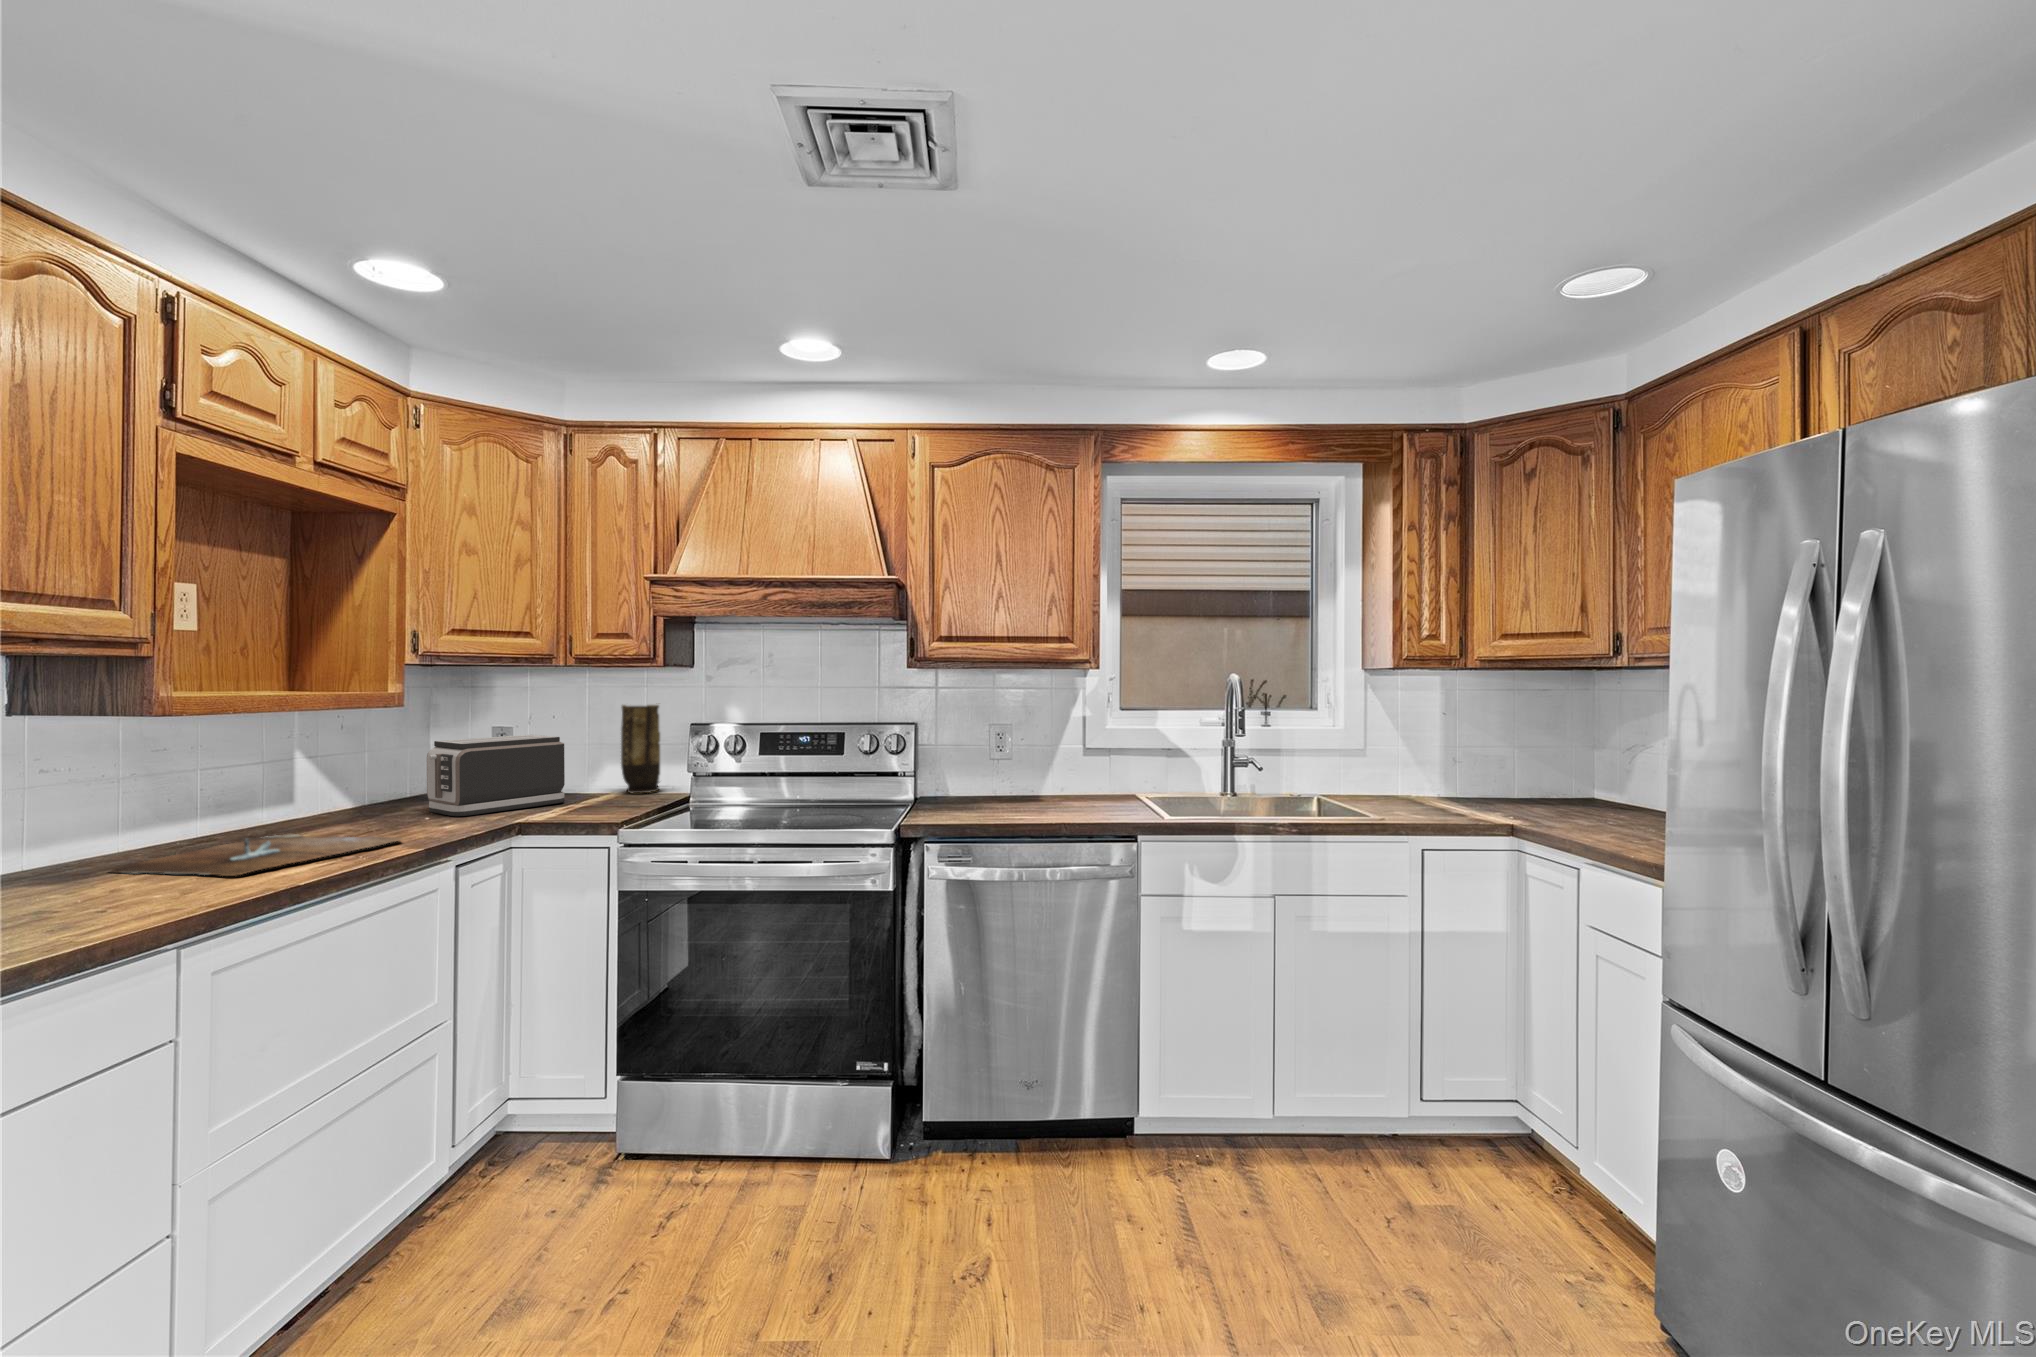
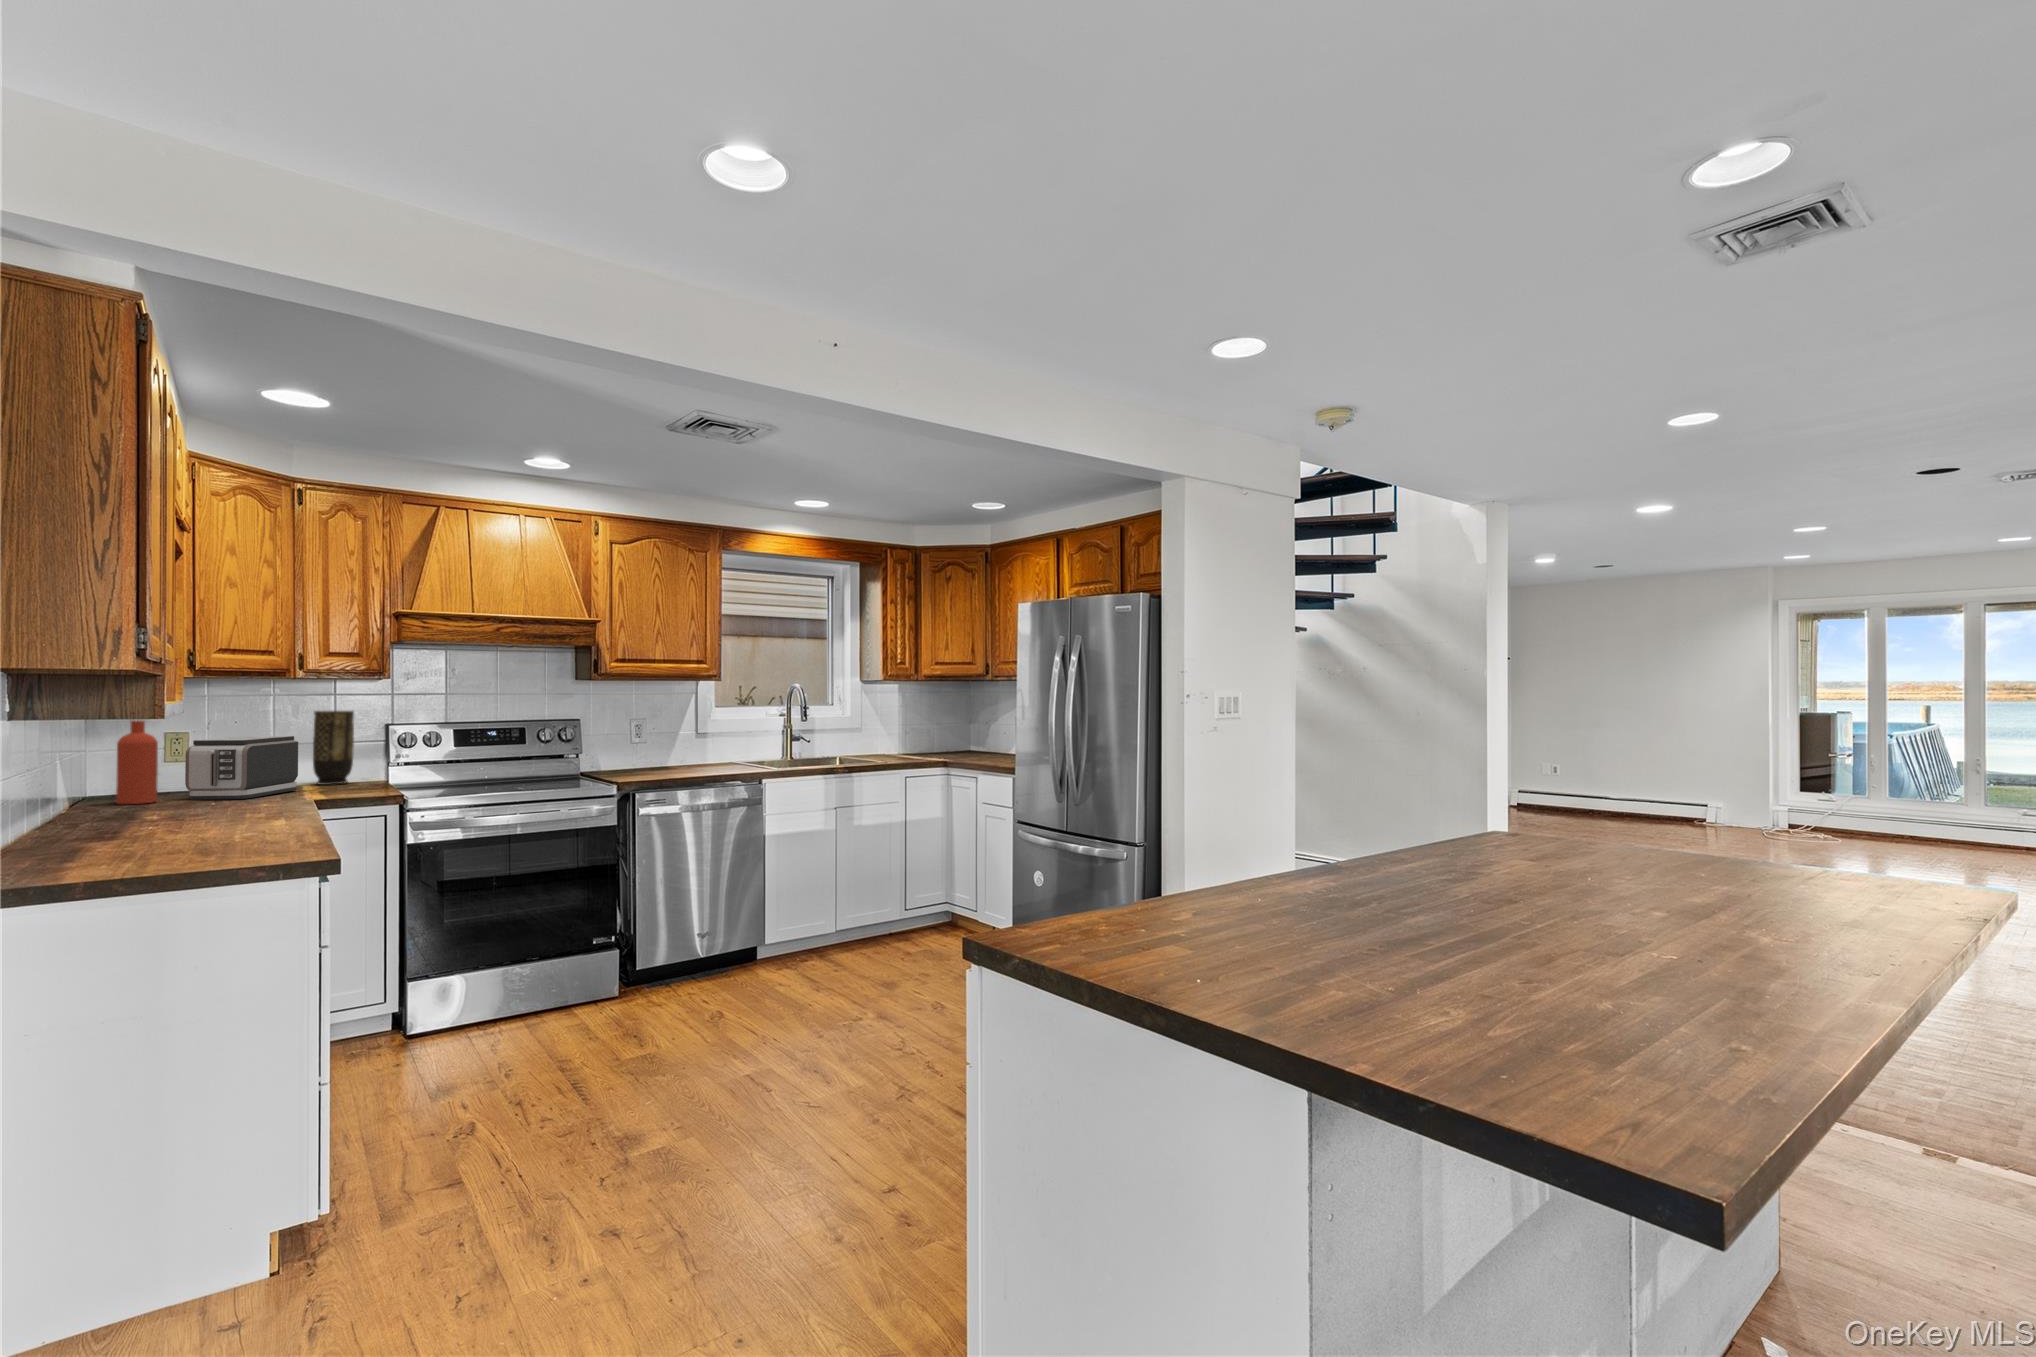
bottle: none [349,707,394,815] -> present [116,721,158,804]
cutting board: present [110,833,401,876] -> none [109,802,282,827]

